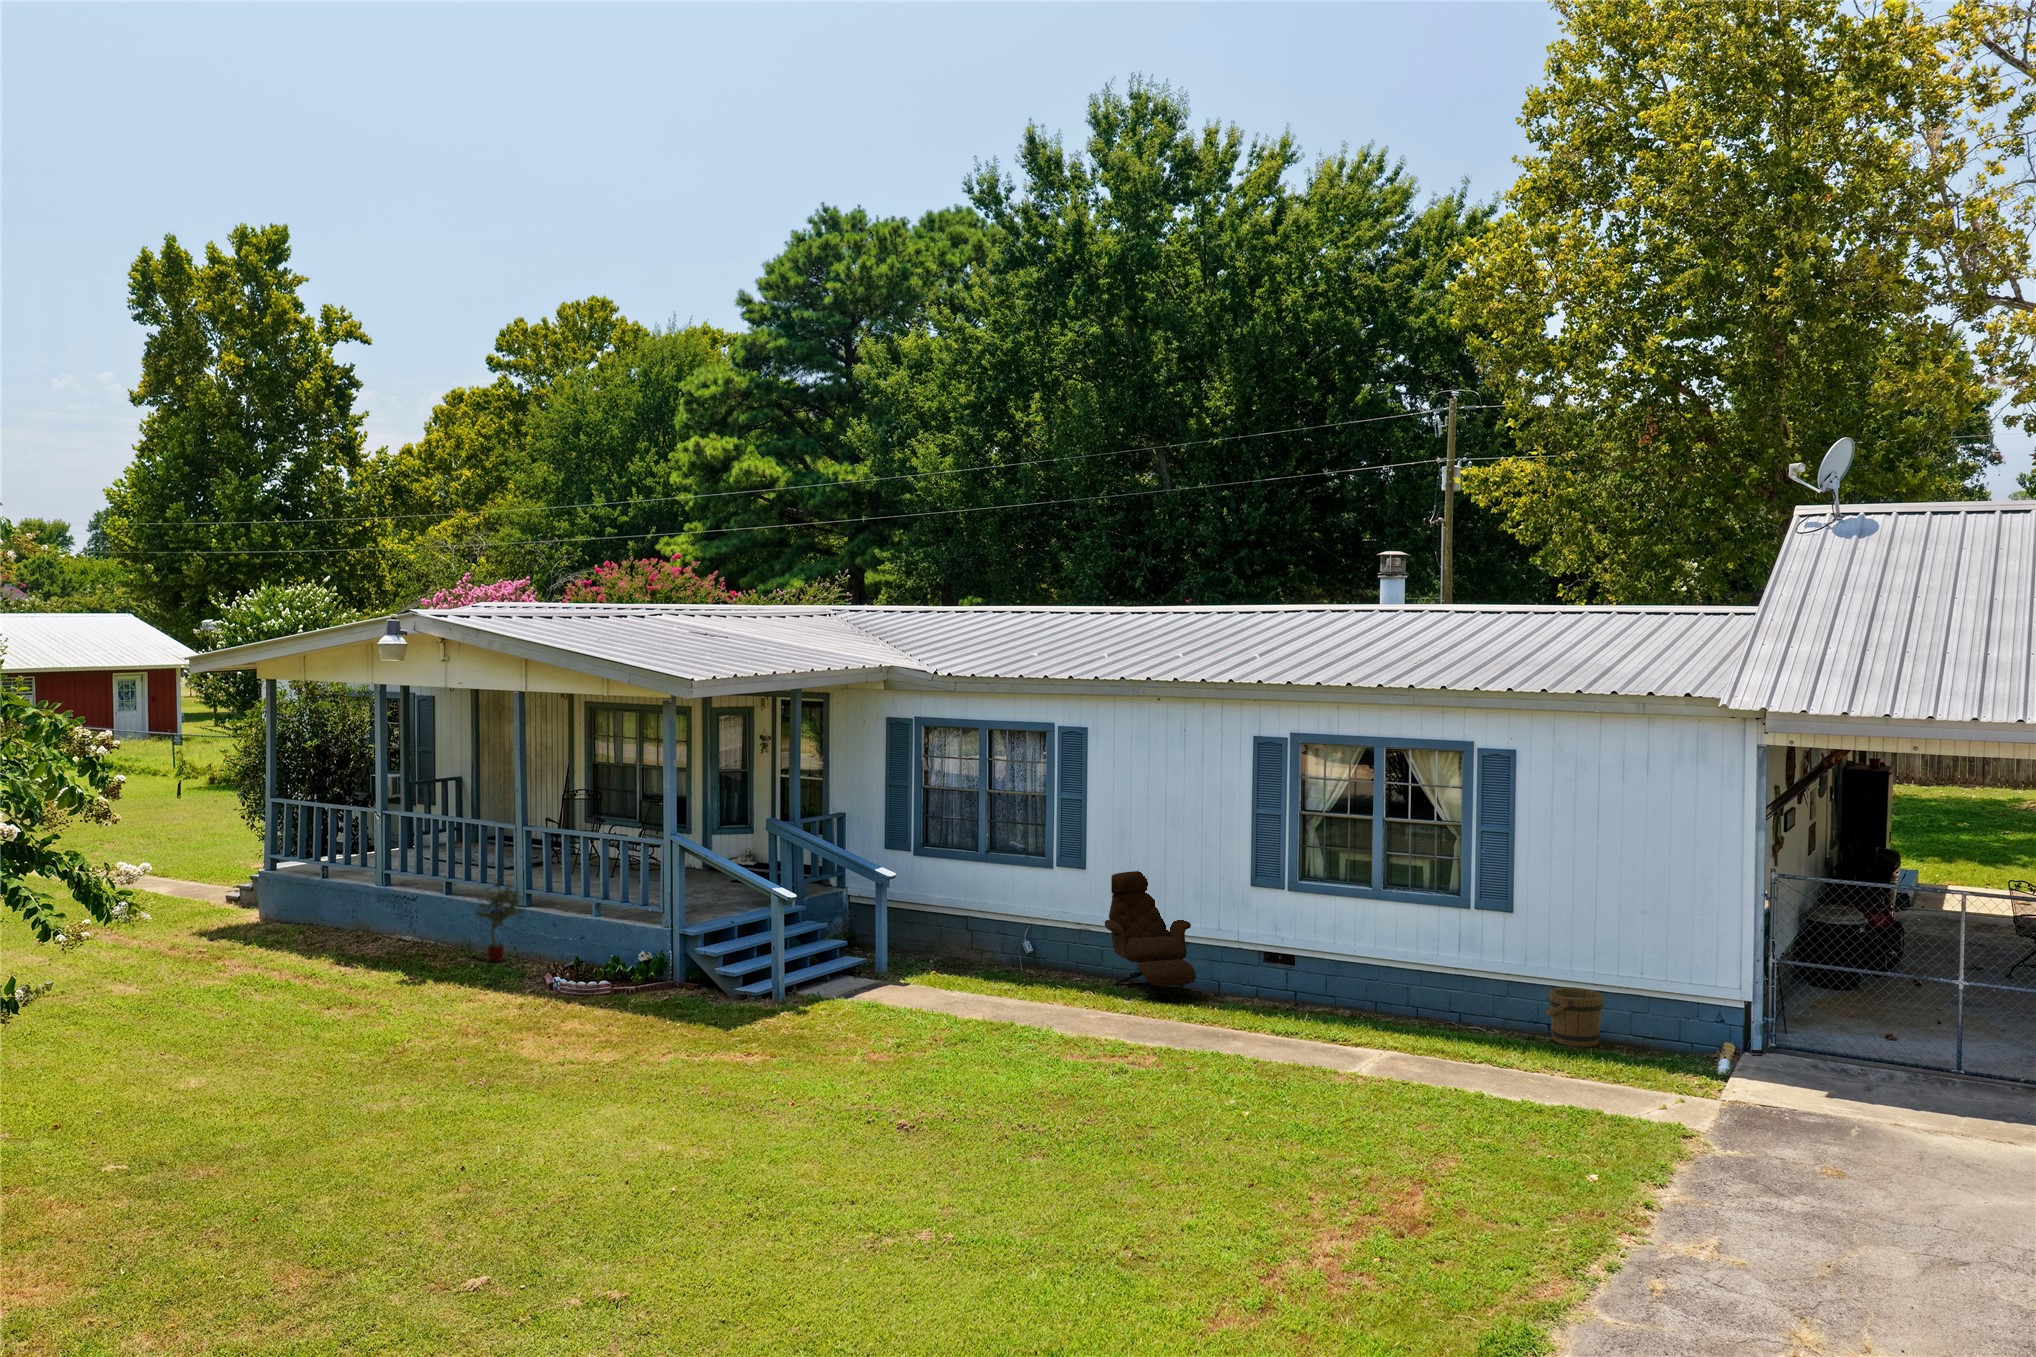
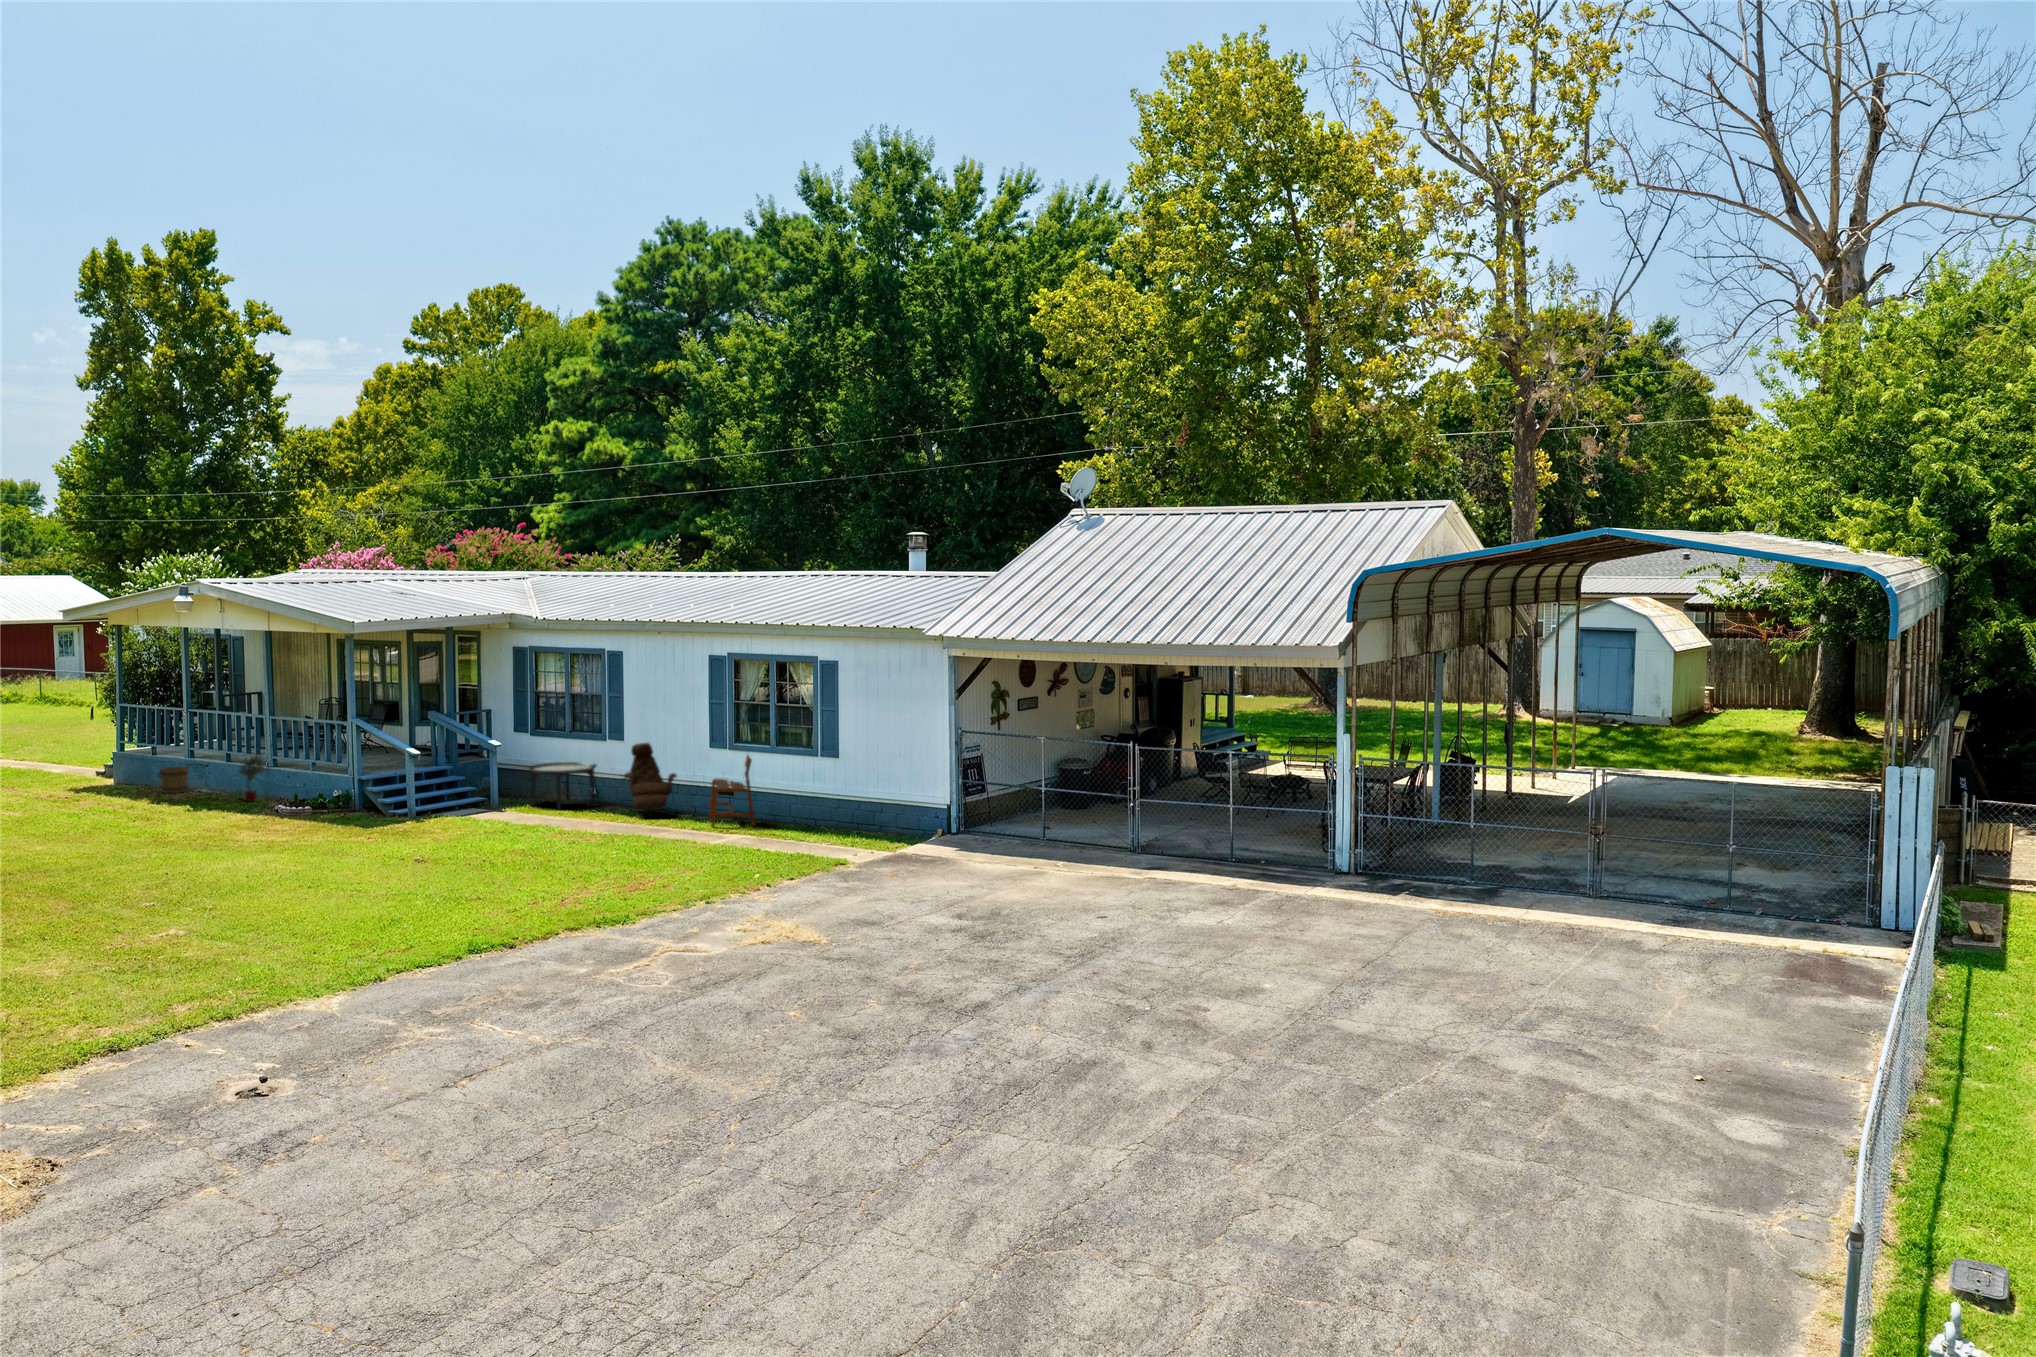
bench: none [1259,888,1371,1025] -> present [709,753,755,828]
round table: none [937,898,1042,979] -> present [529,762,597,809]
bucket: present [1545,987,1604,1047] -> present [157,767,189,793]

